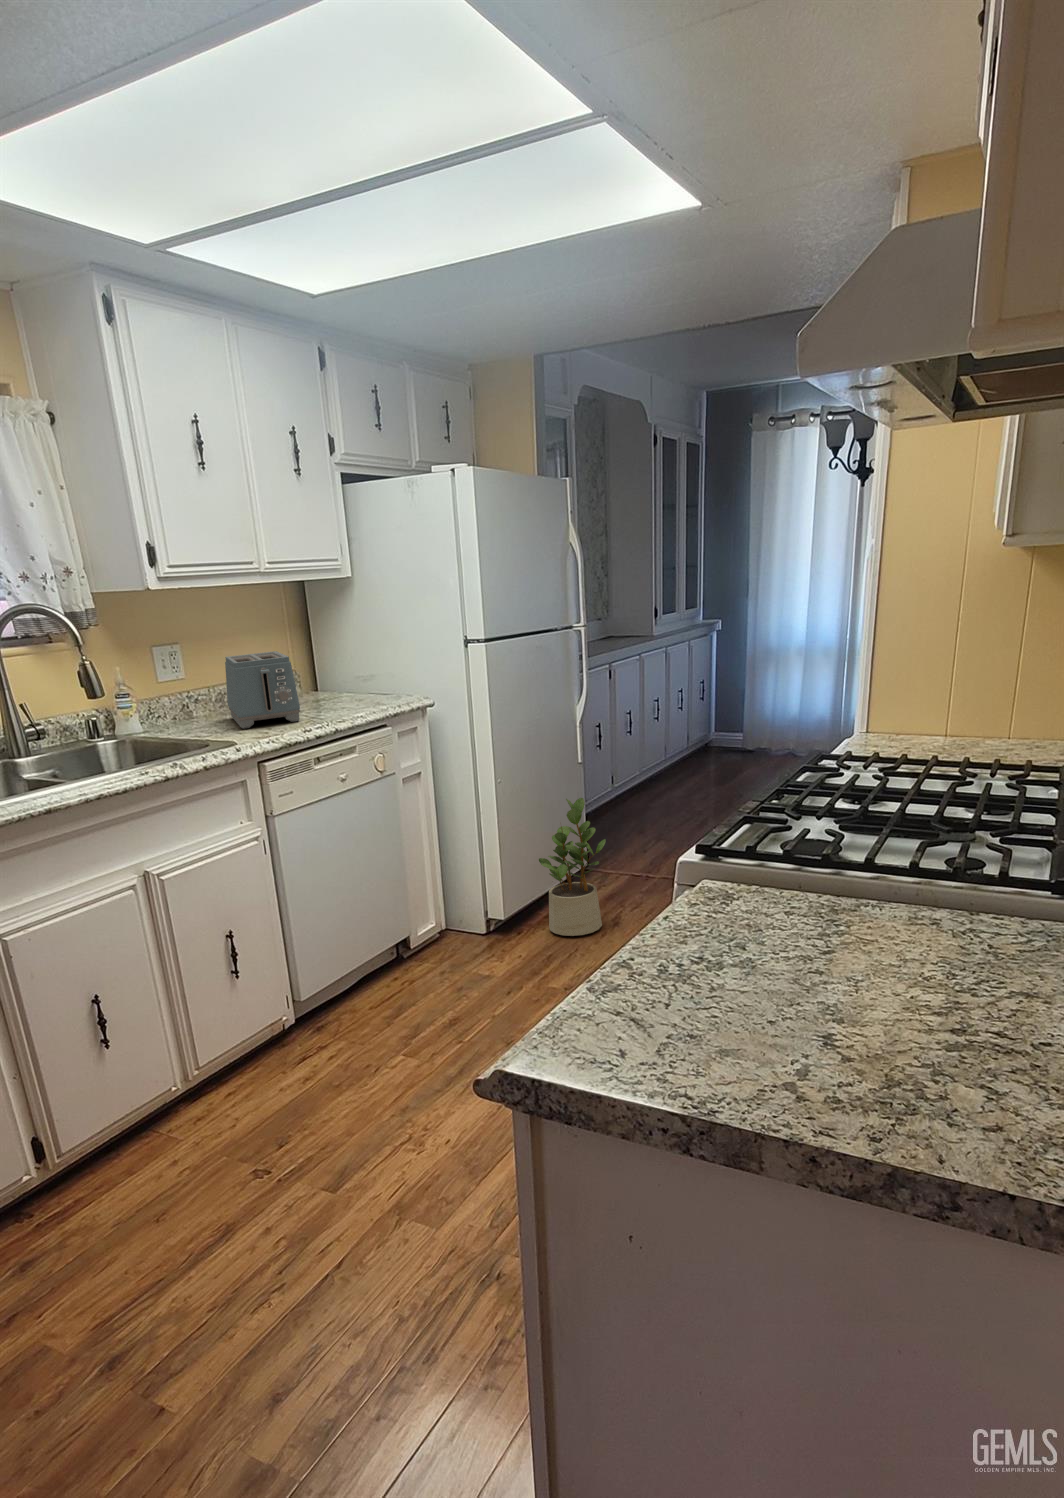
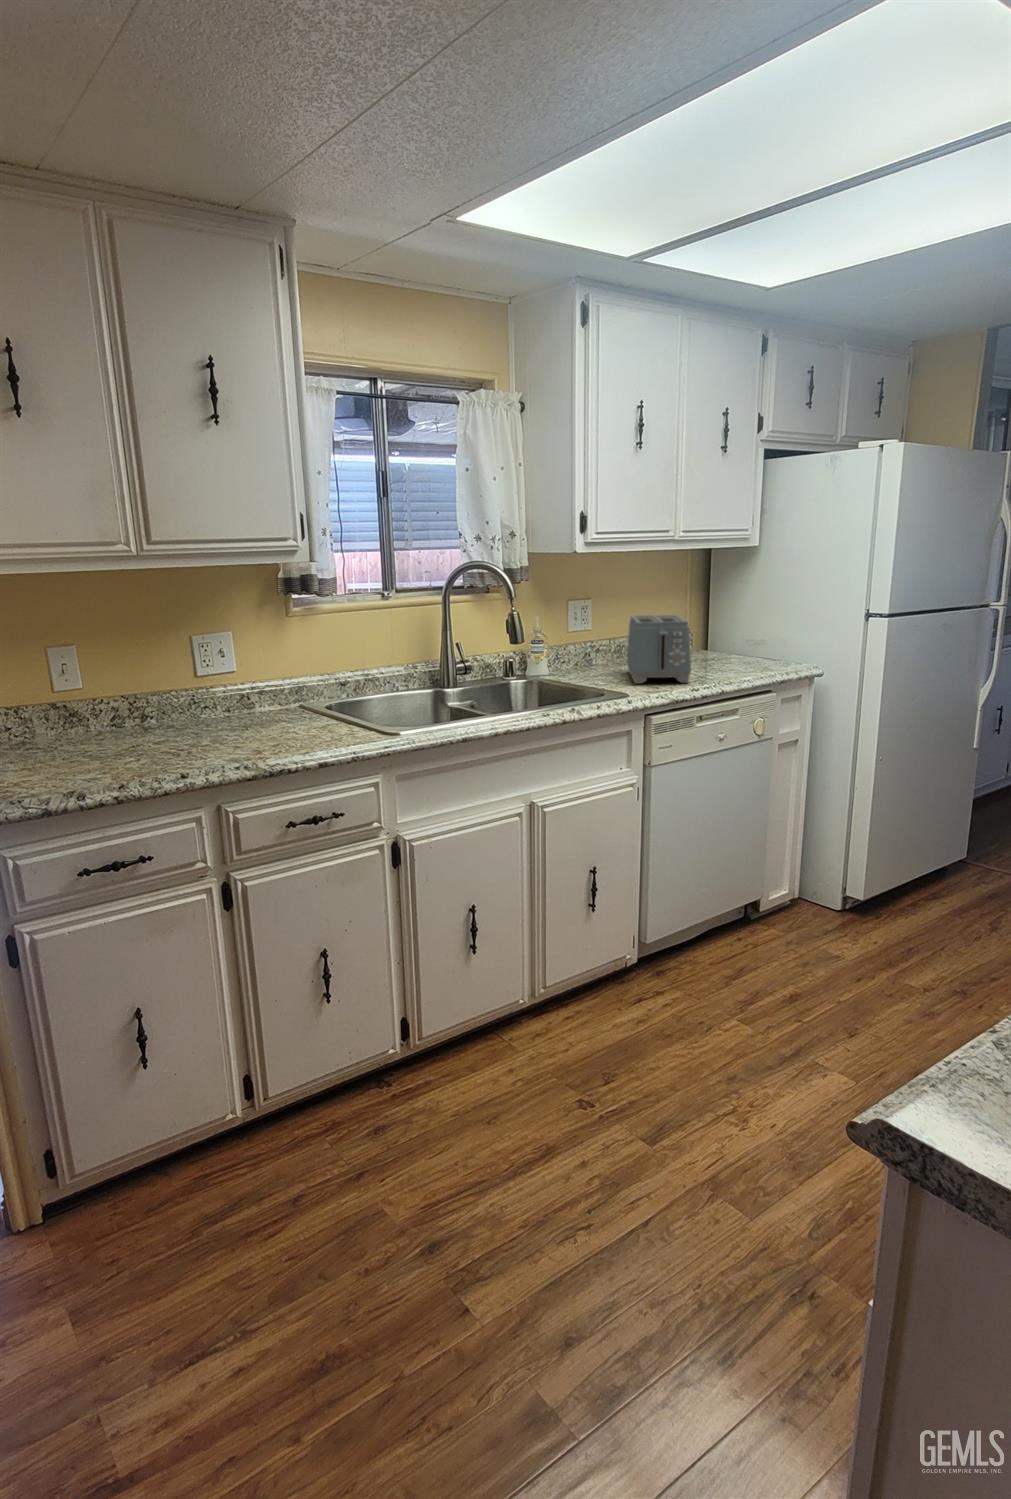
potted plant: present [539,798,606,936] -> none [906,795,987,936]

